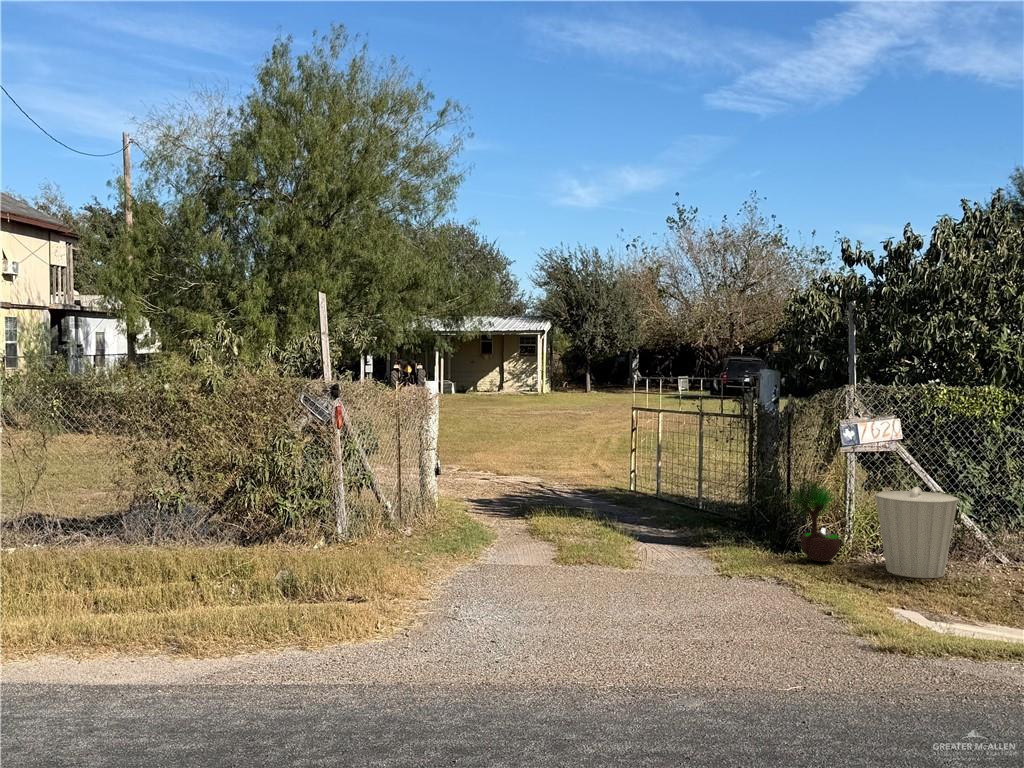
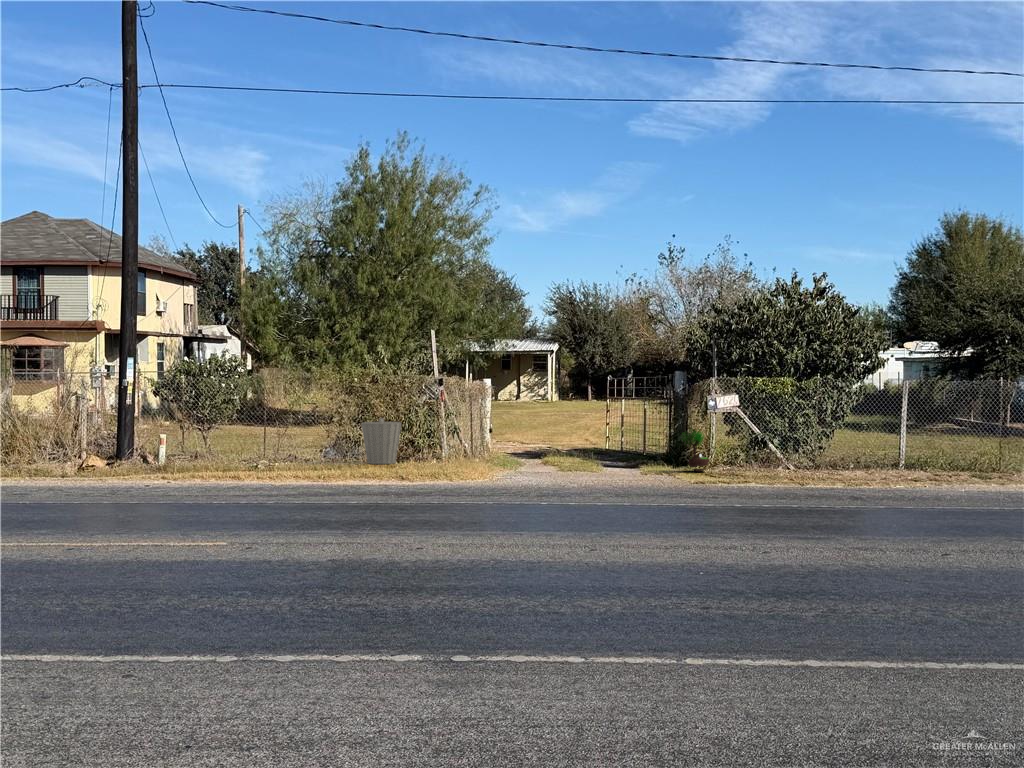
trash can: present [876,487,958,578] -> present [362,418,401,464]

